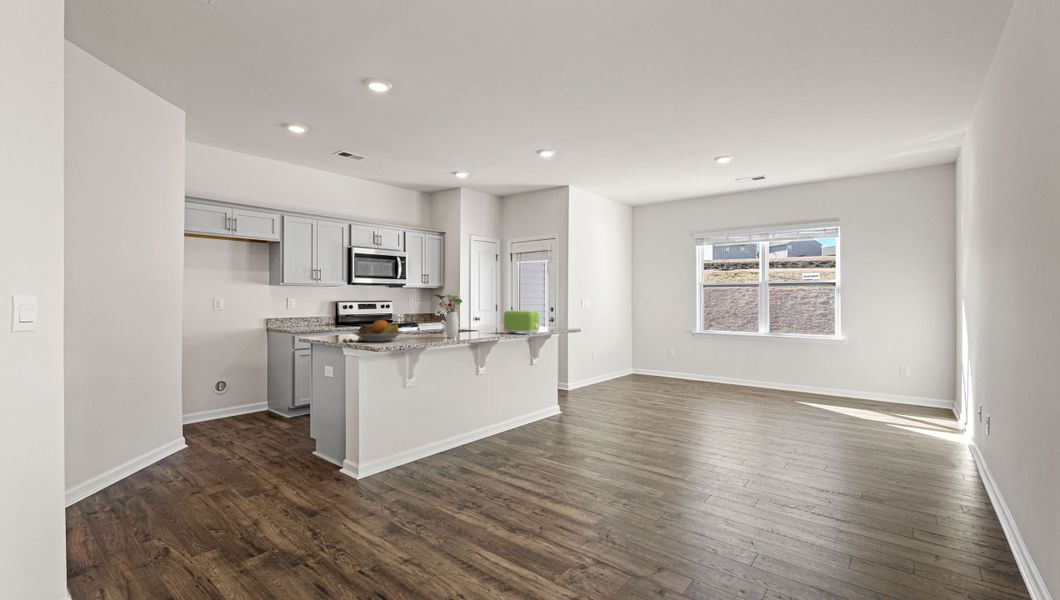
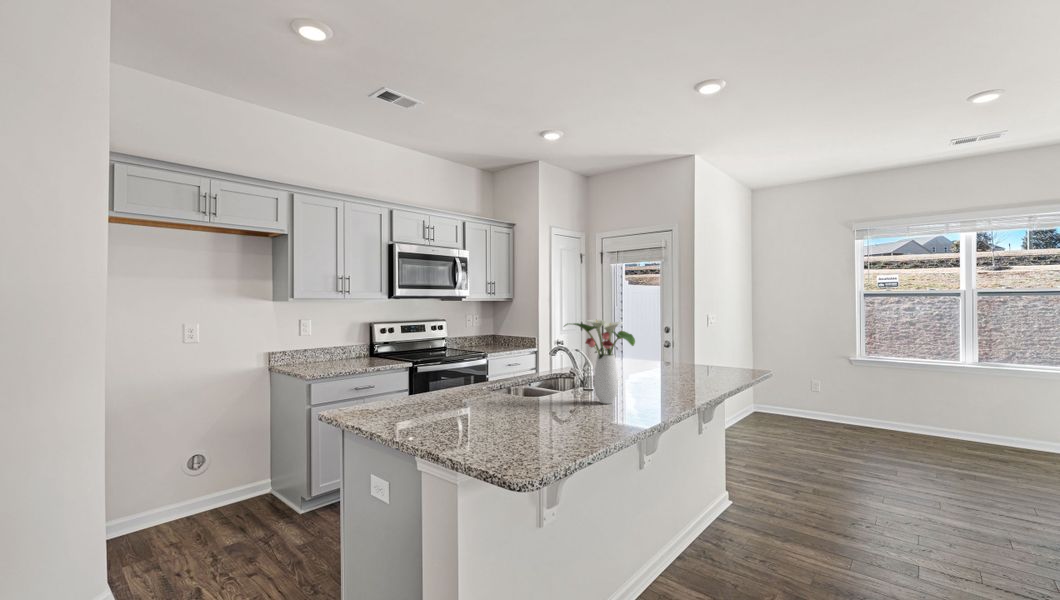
toaster: present [504,310,539,335] -> none [663,343,730,388]
fruit bowl: present [353,320,403,342] -> none [435,379,534,425]

